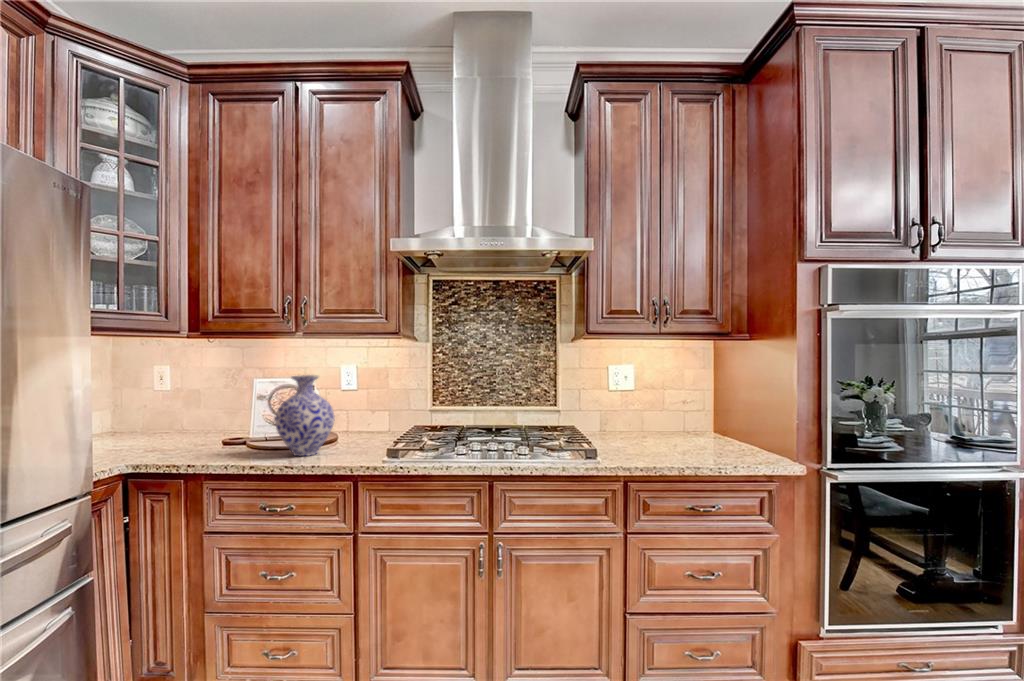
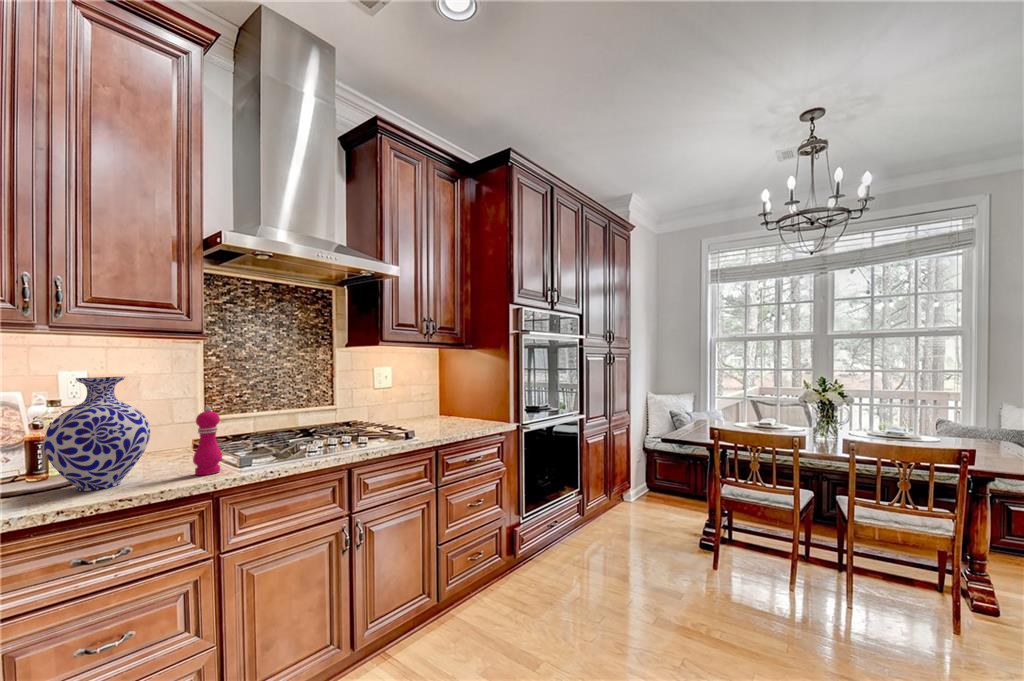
pepper mill: none [344,405,365,461] -> present [193,406,222,475]

